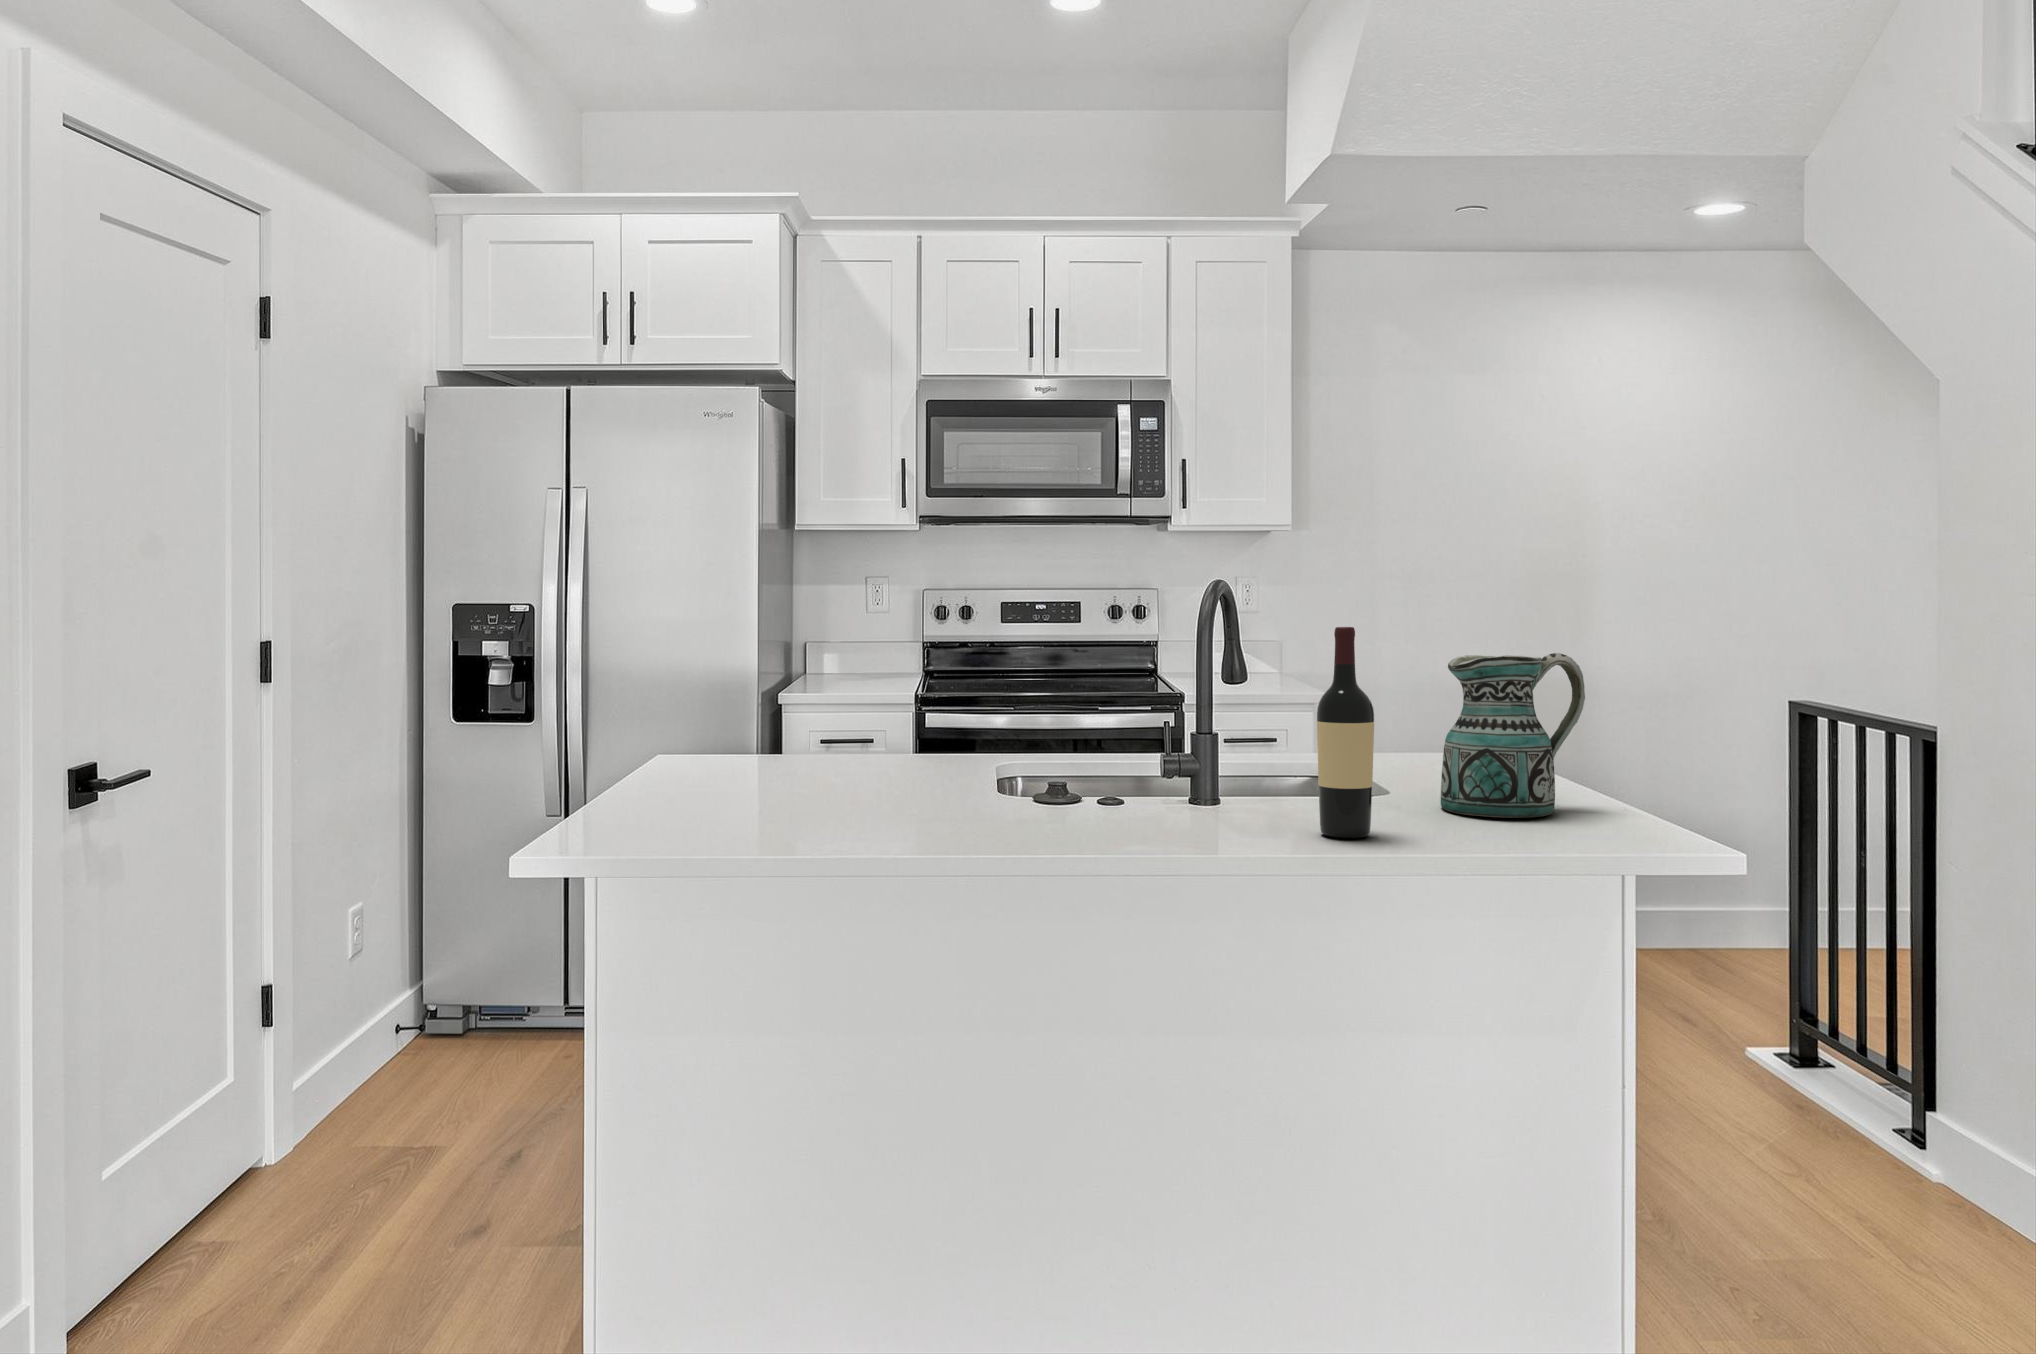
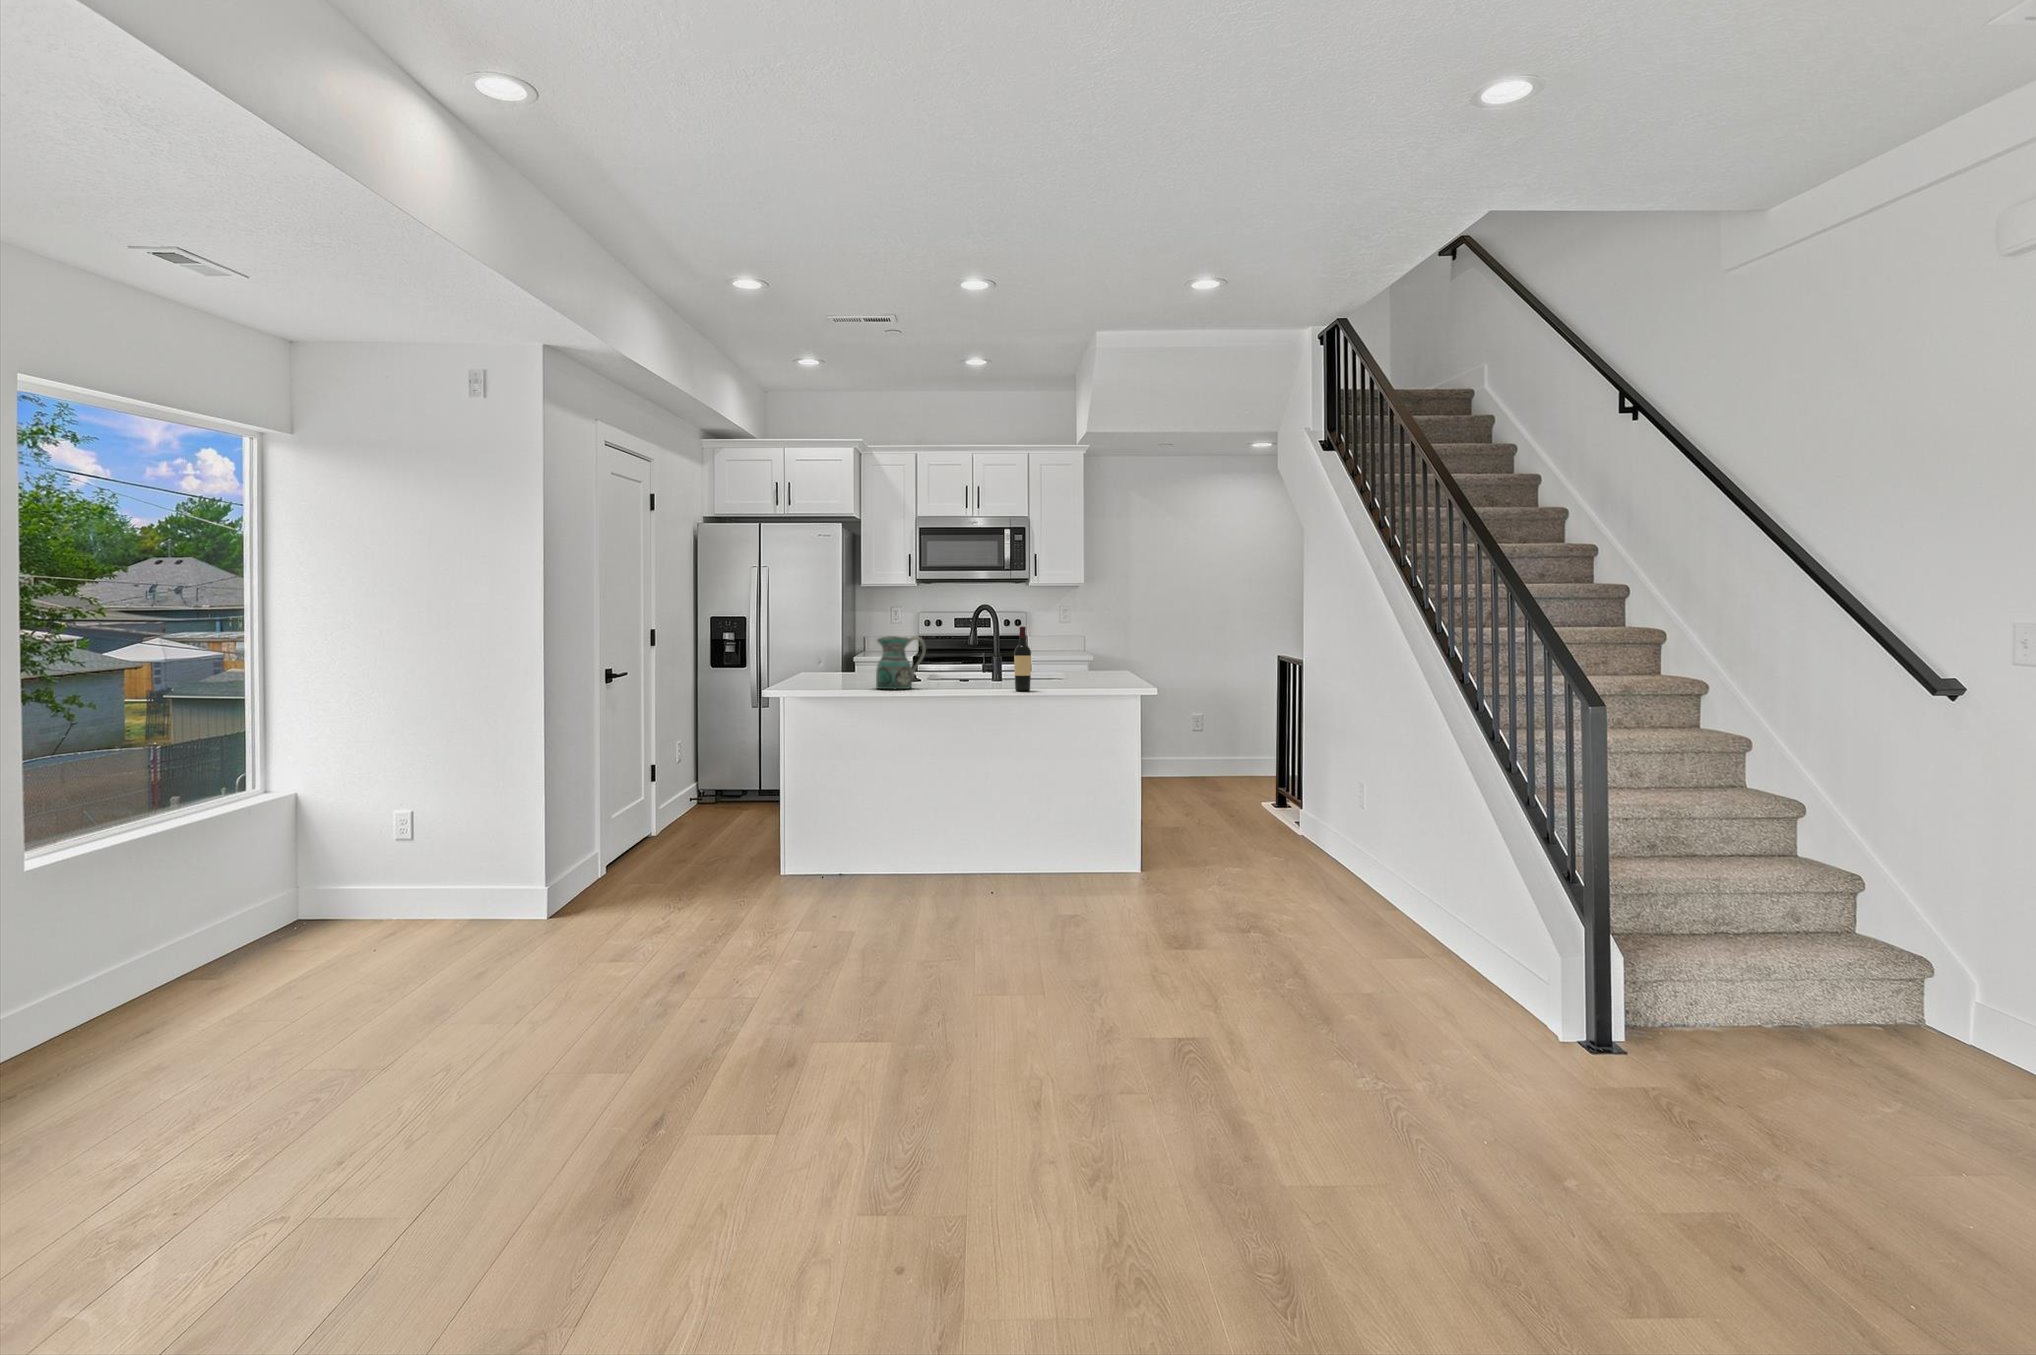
ceramic pitcher: present [1441,653,1585,818] -> present [876,636,926,689]

